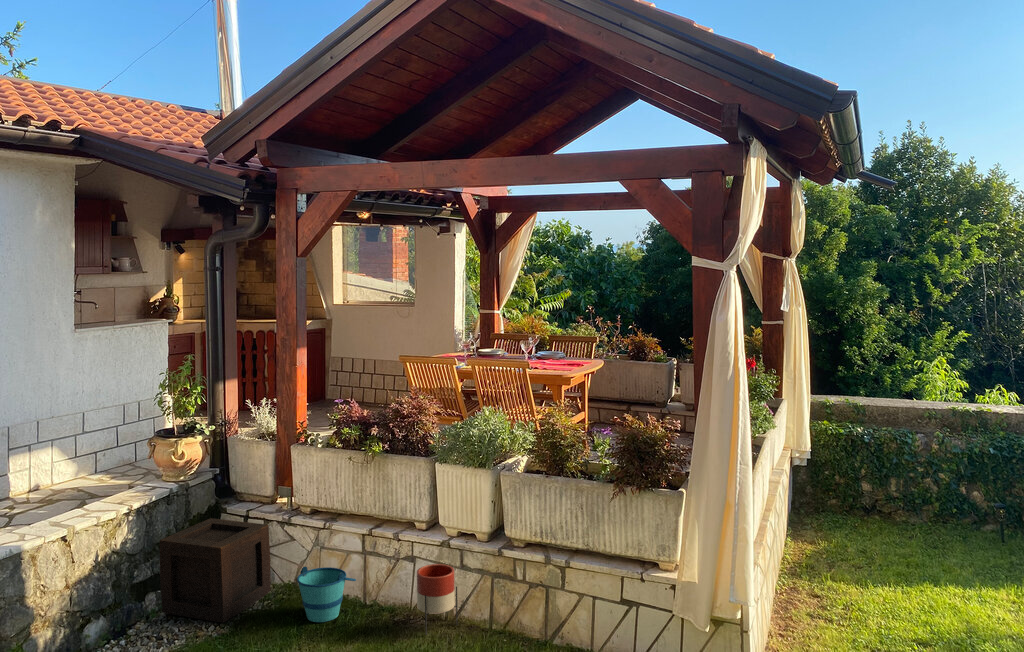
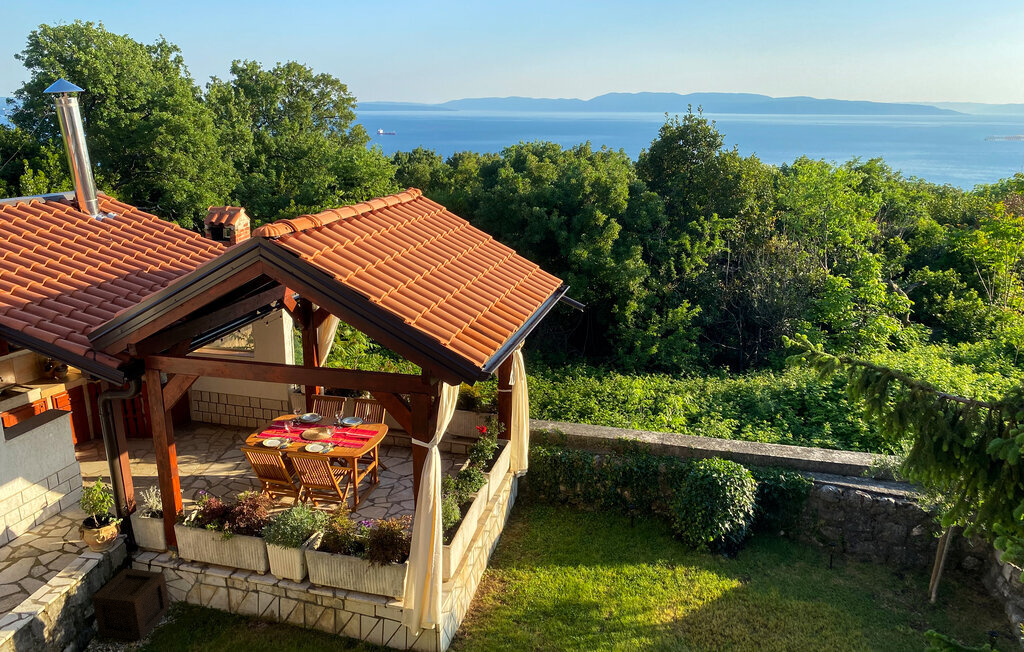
planter: present [417,564,458,635] -> none [259,596,286,639]
bucket: present [297,567,356,622] -> none [186,598,223,634]

